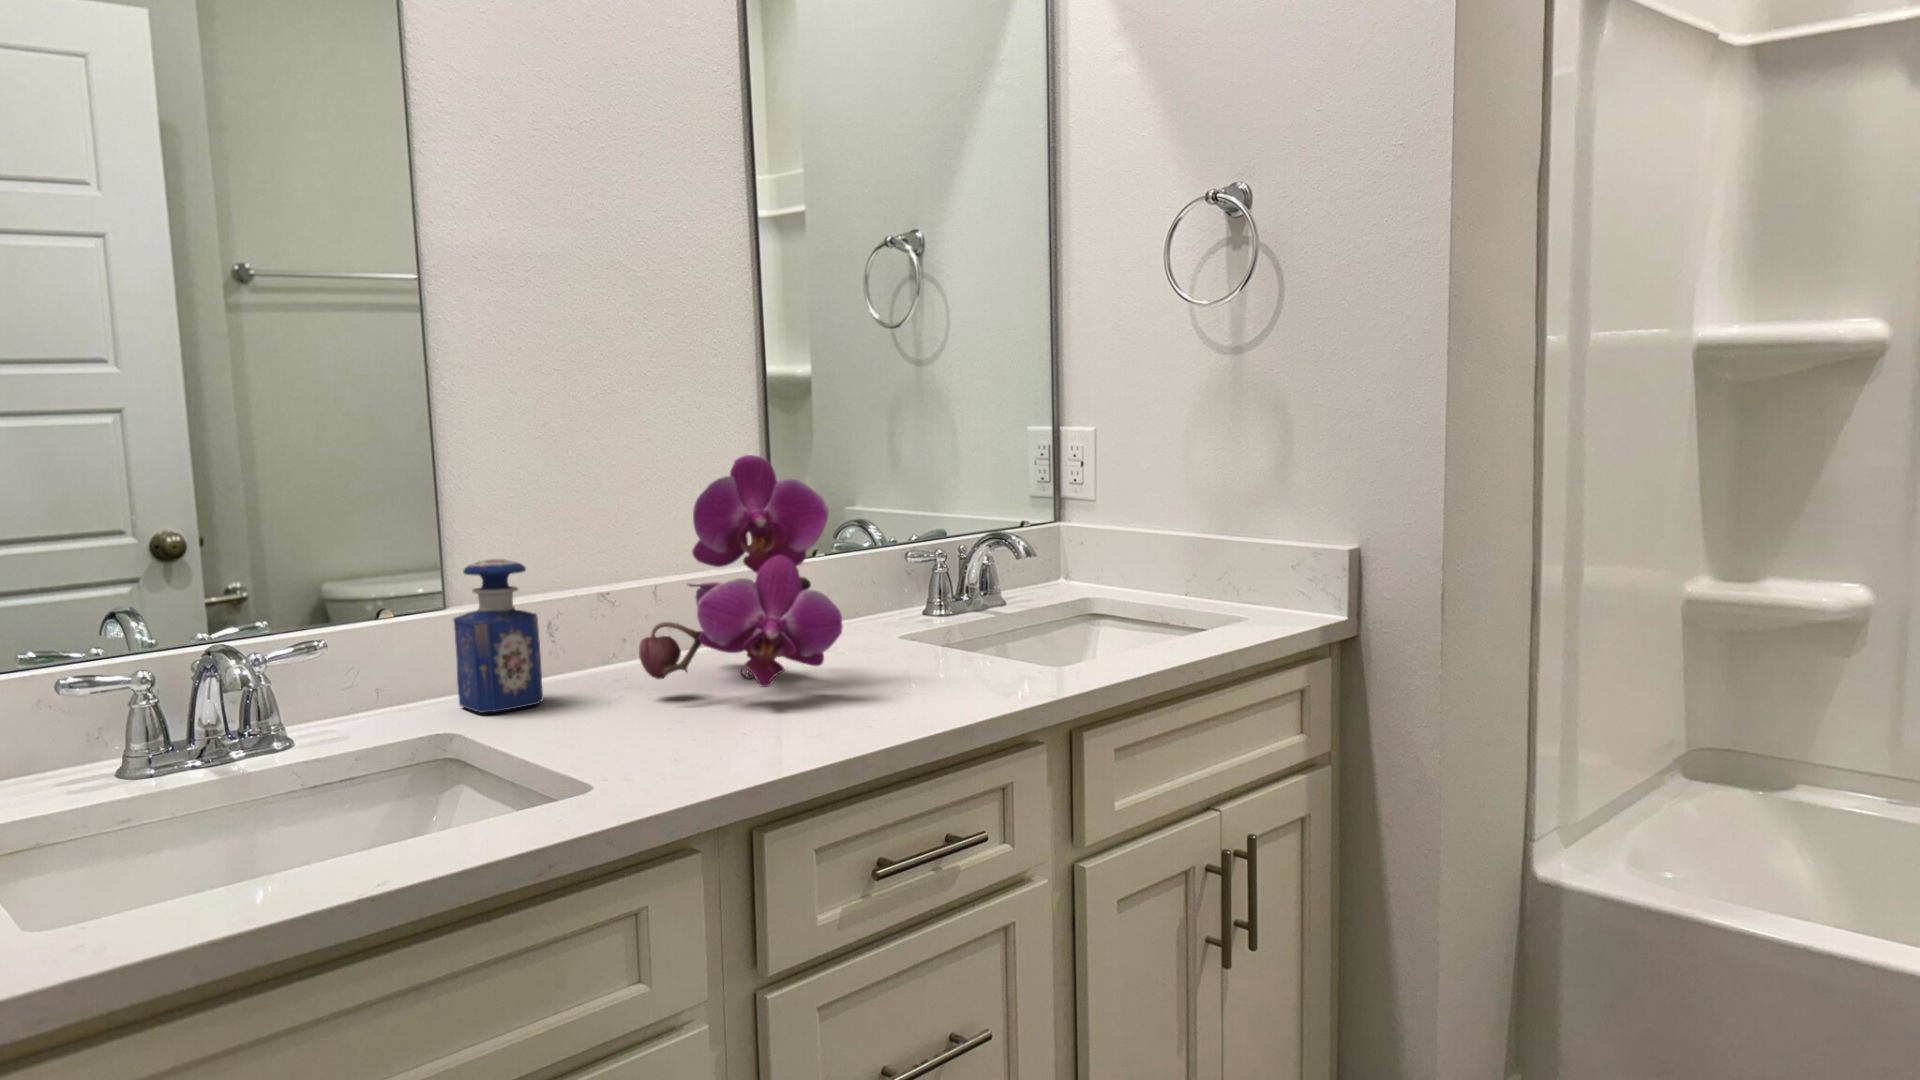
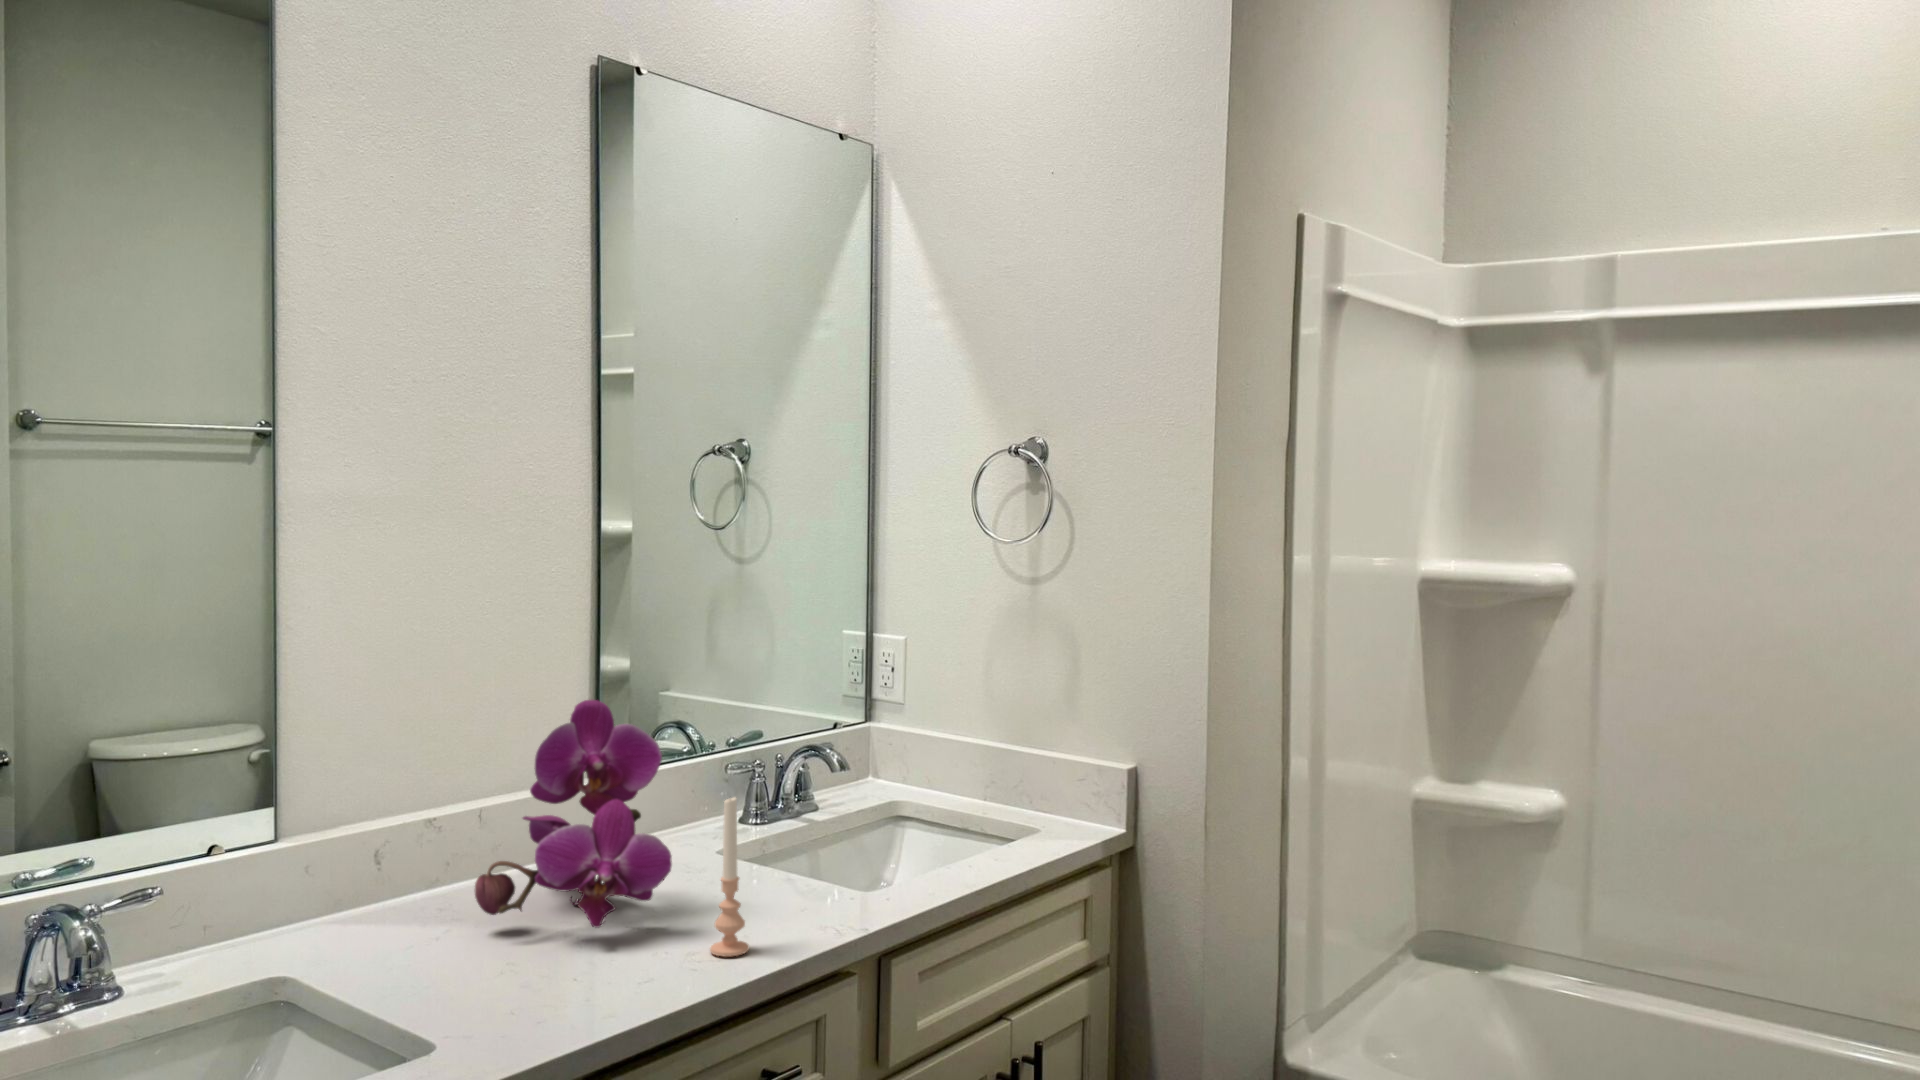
candle: none [885,544,927,716] -> present [710,798,749,956]
perfume bottle: present [454,559,543,713] -> none [291,801,377,954]

